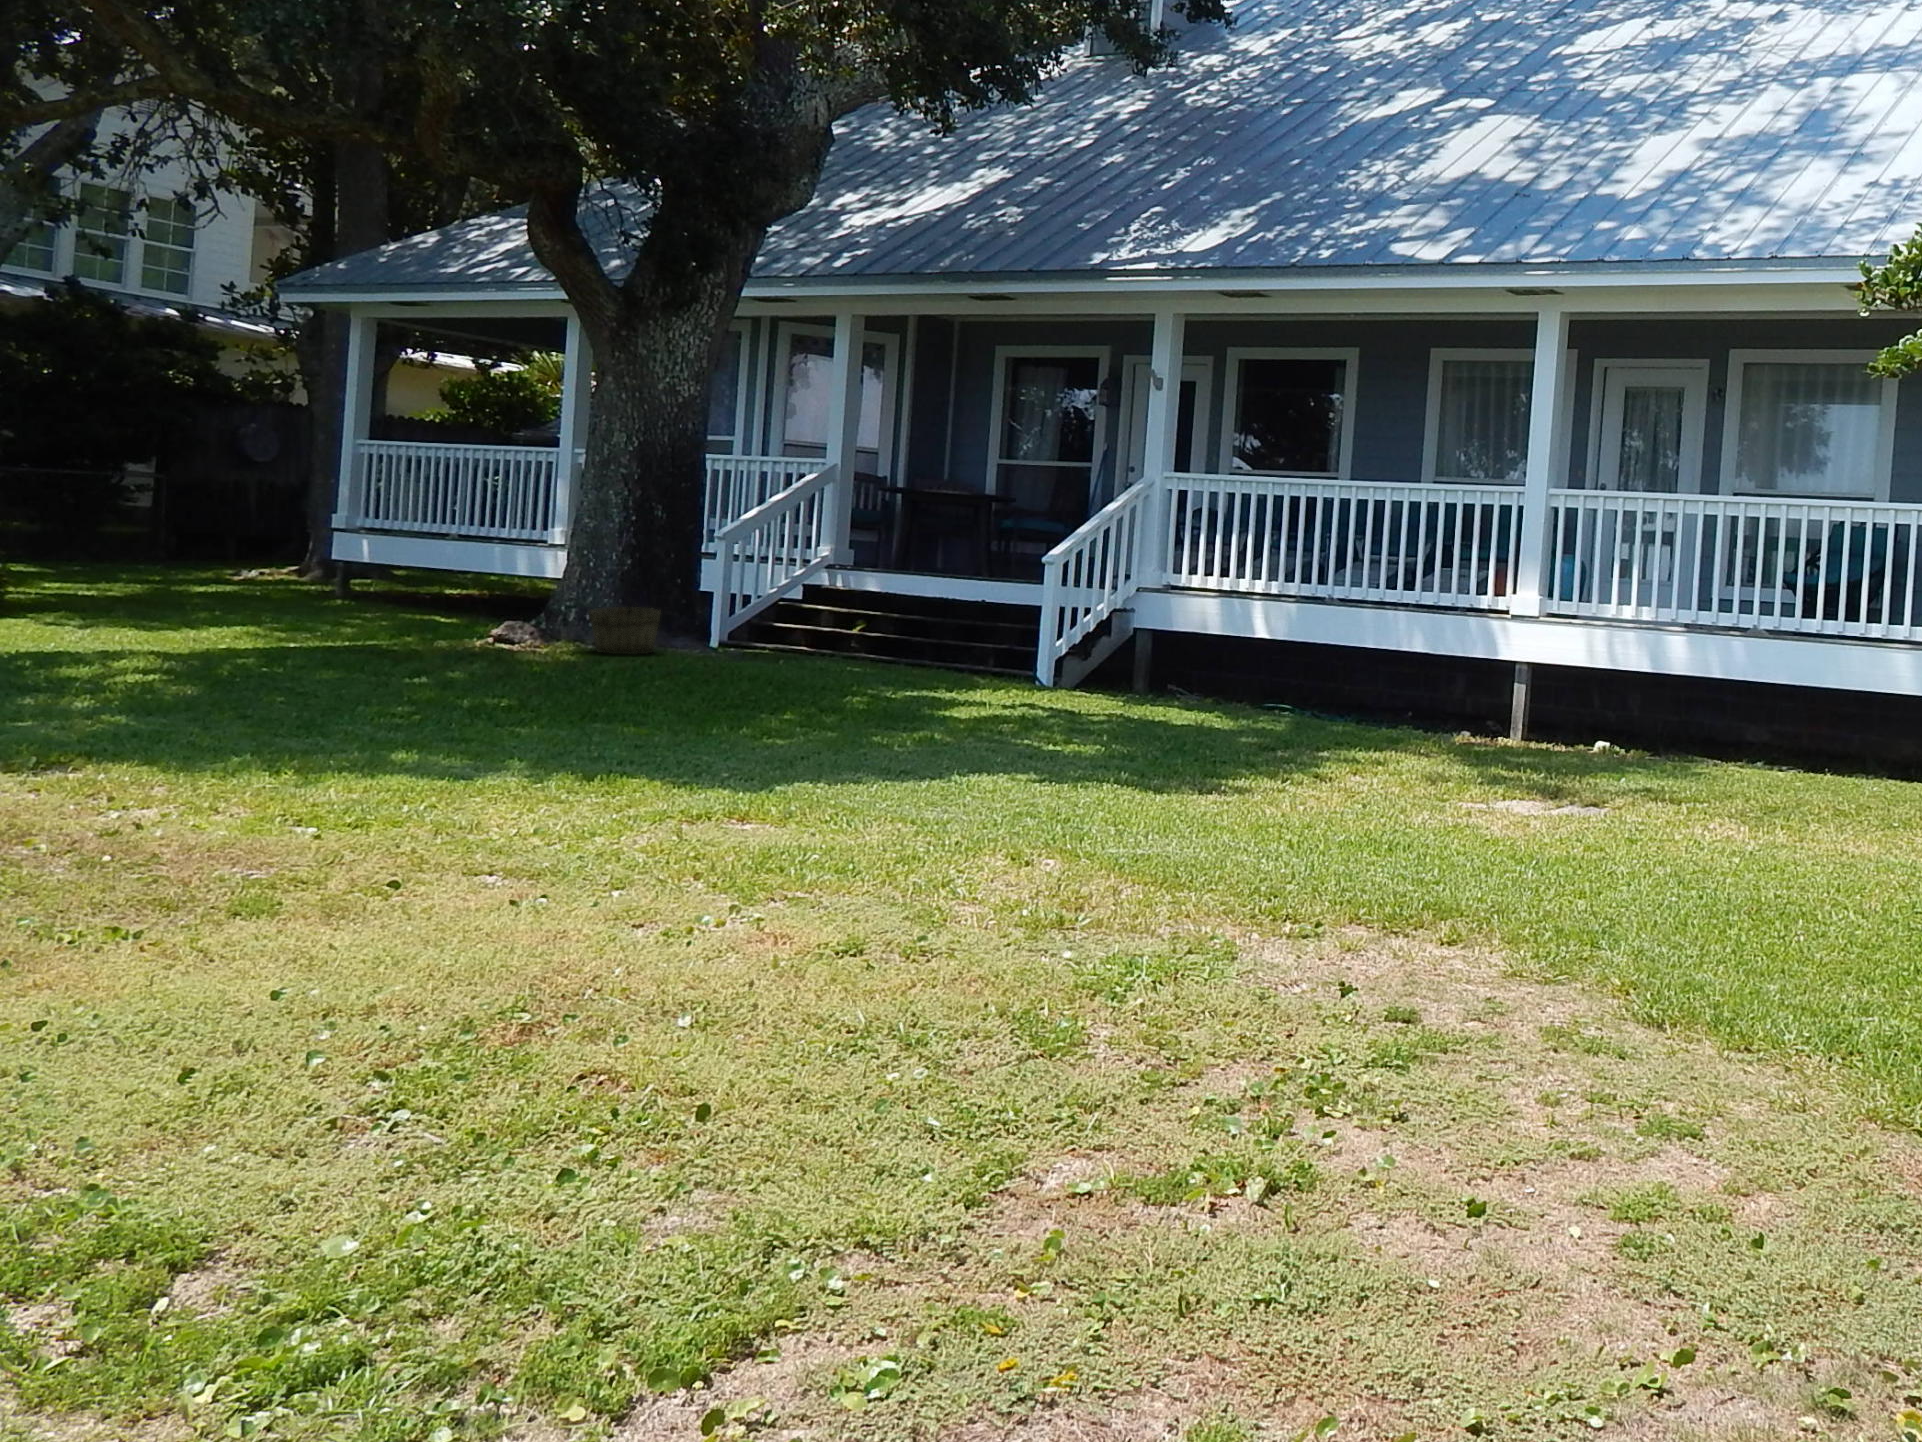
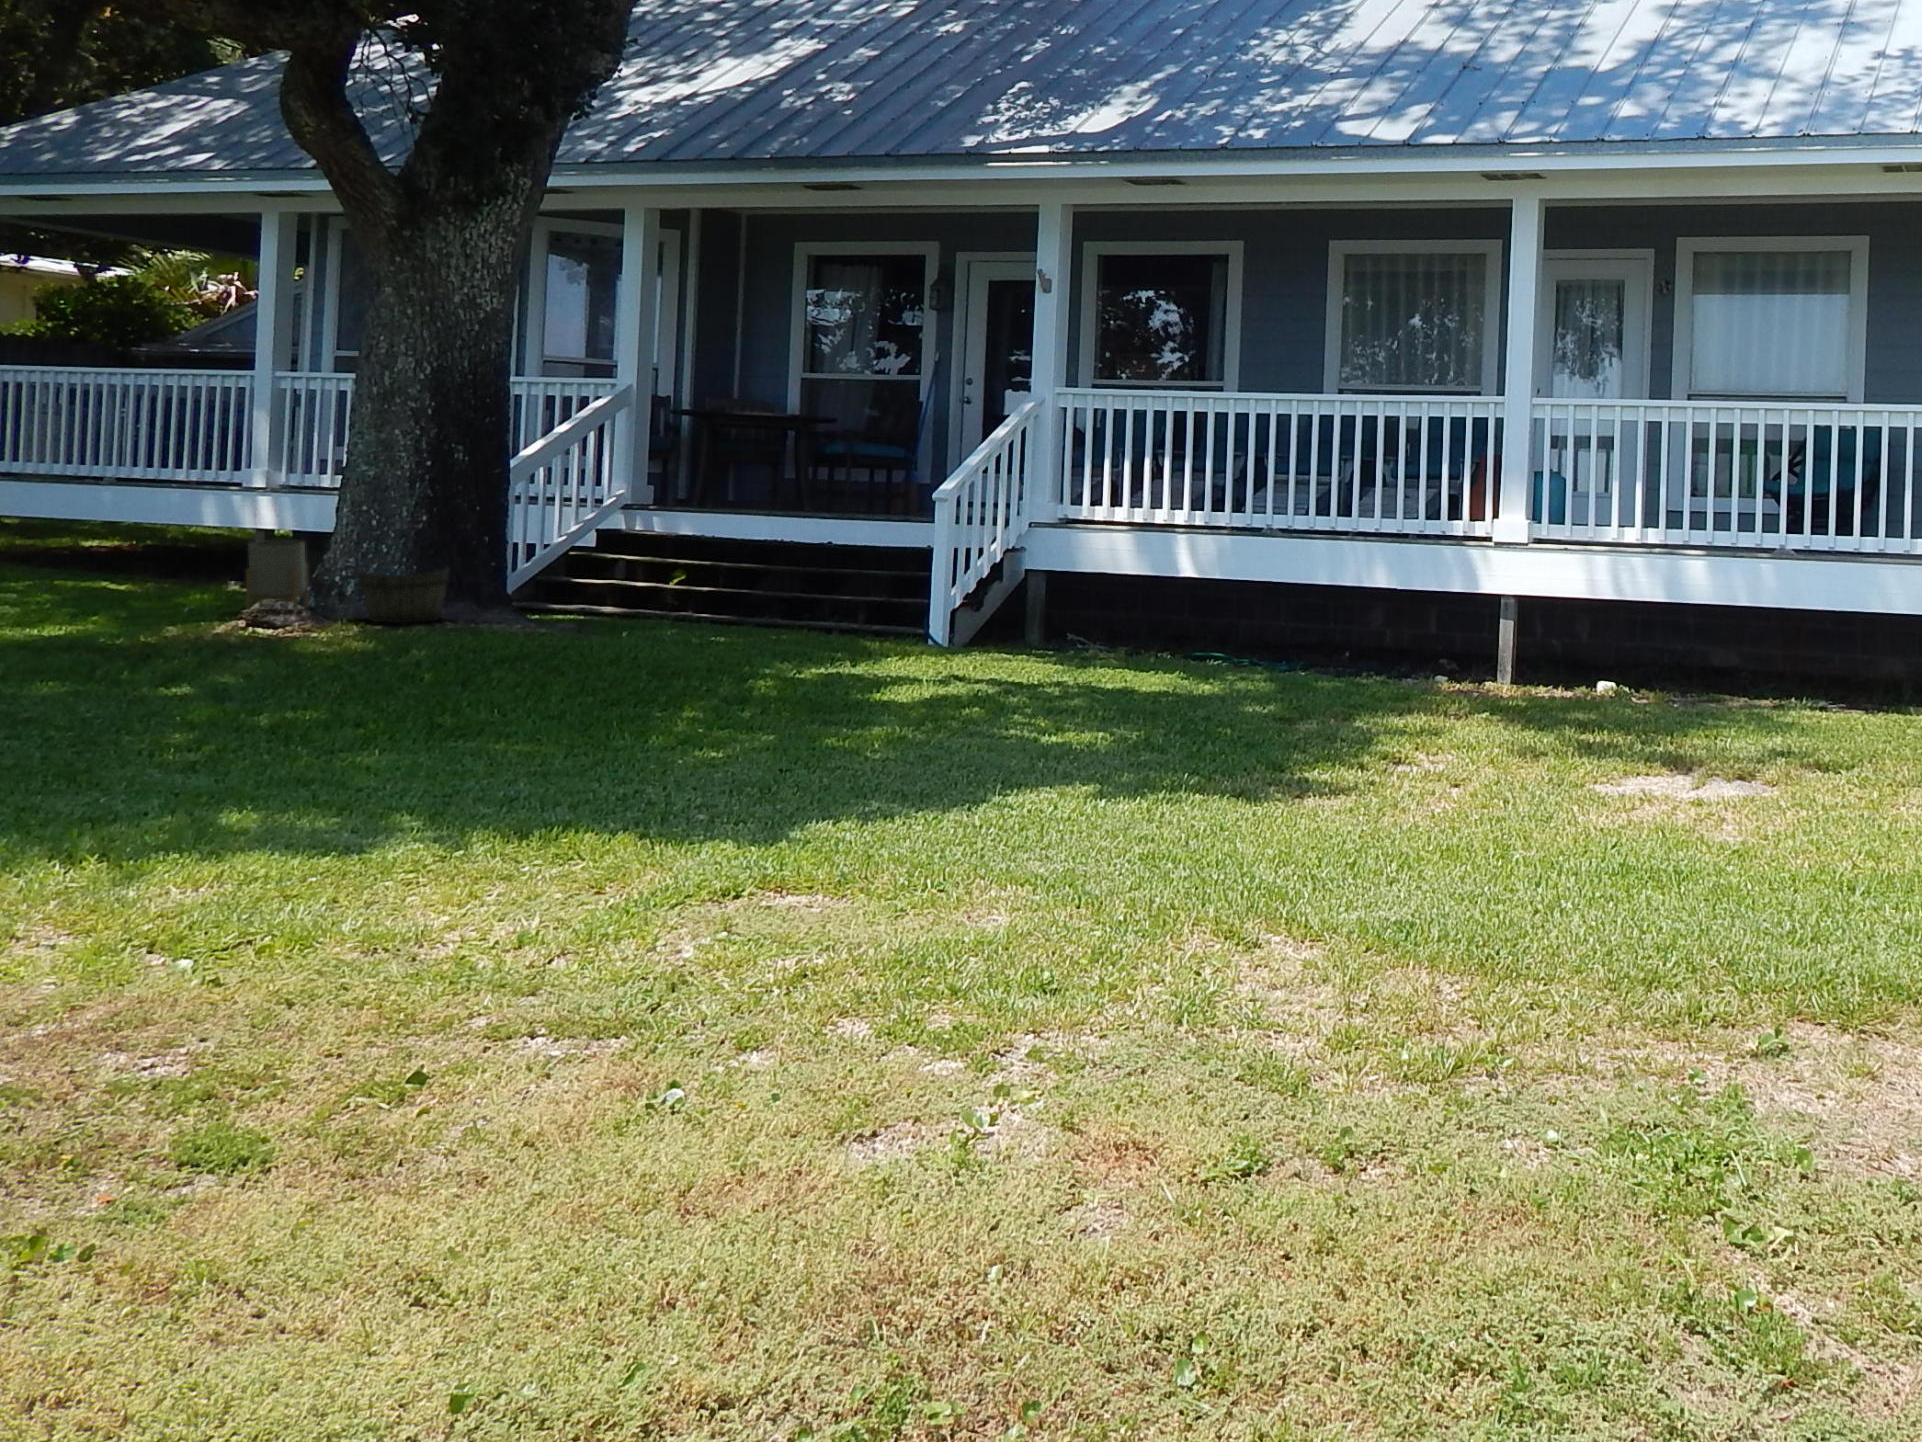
planter: none [507,585,558,645] -> present [246,540,309,613]

